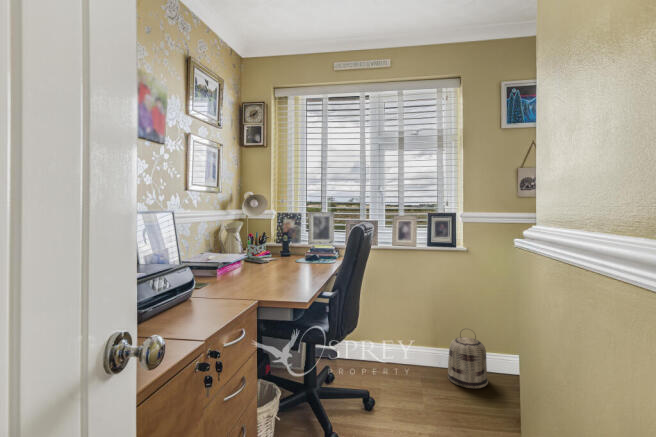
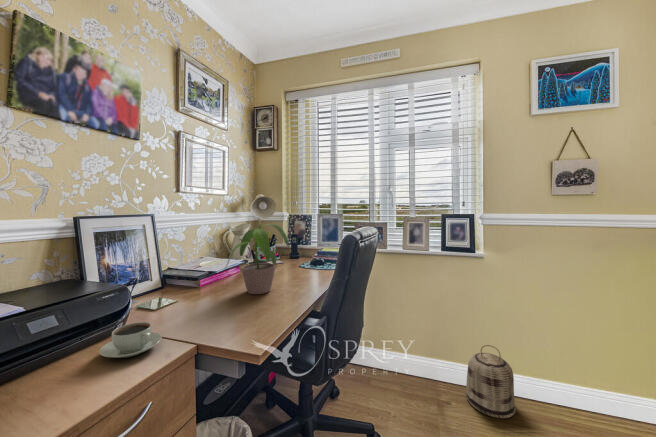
potted plant: none [243,219,307,278] -> present [225,224,289,294]
coffee cup: none [201,284,237,304] -> present [99,322,162,358]

